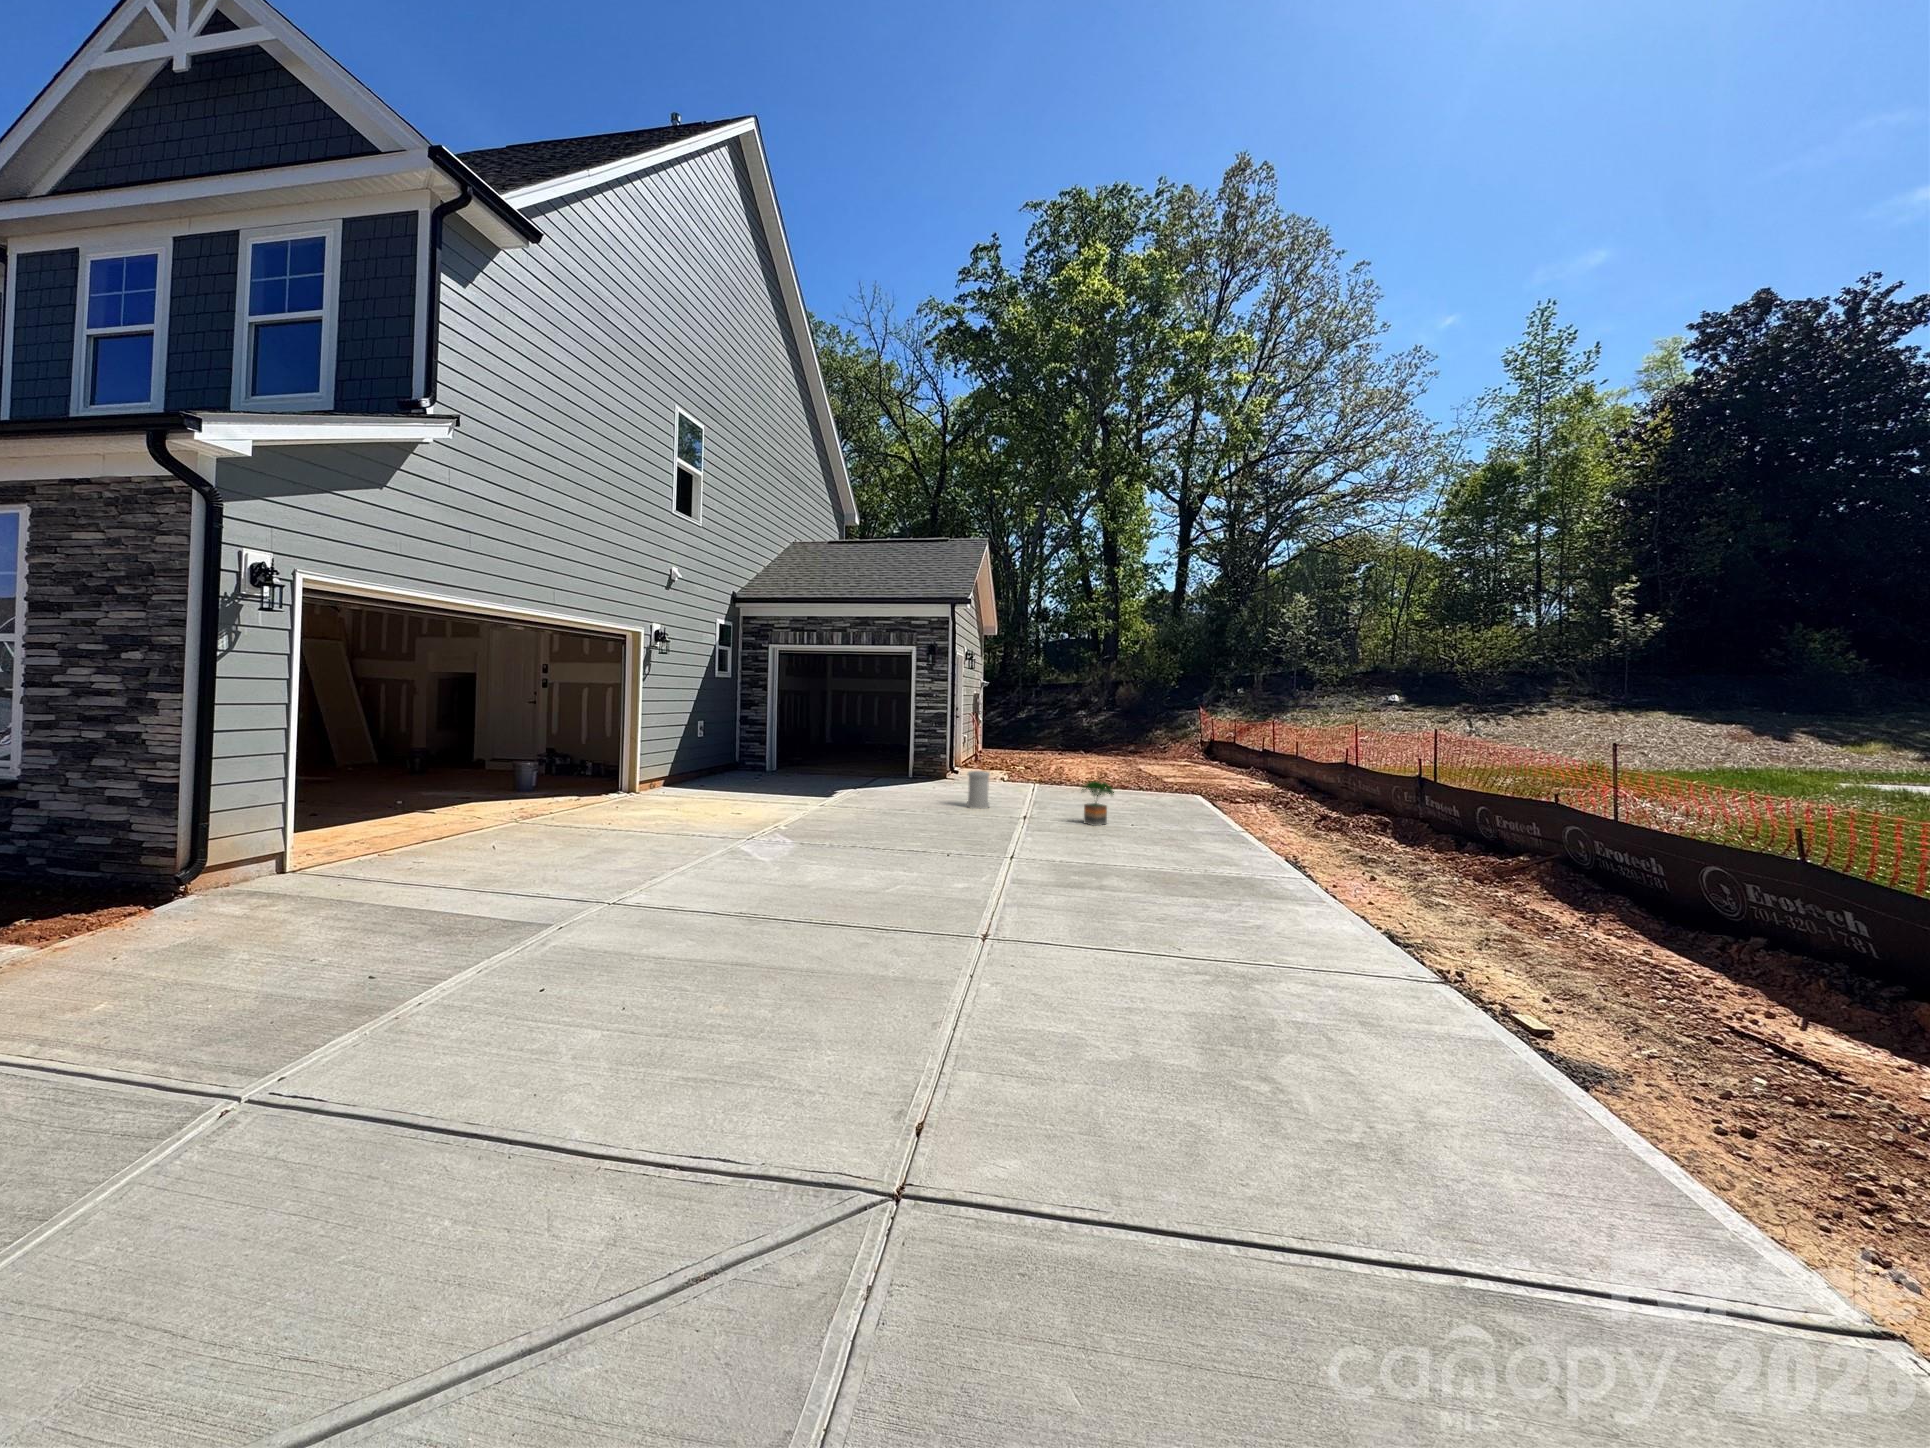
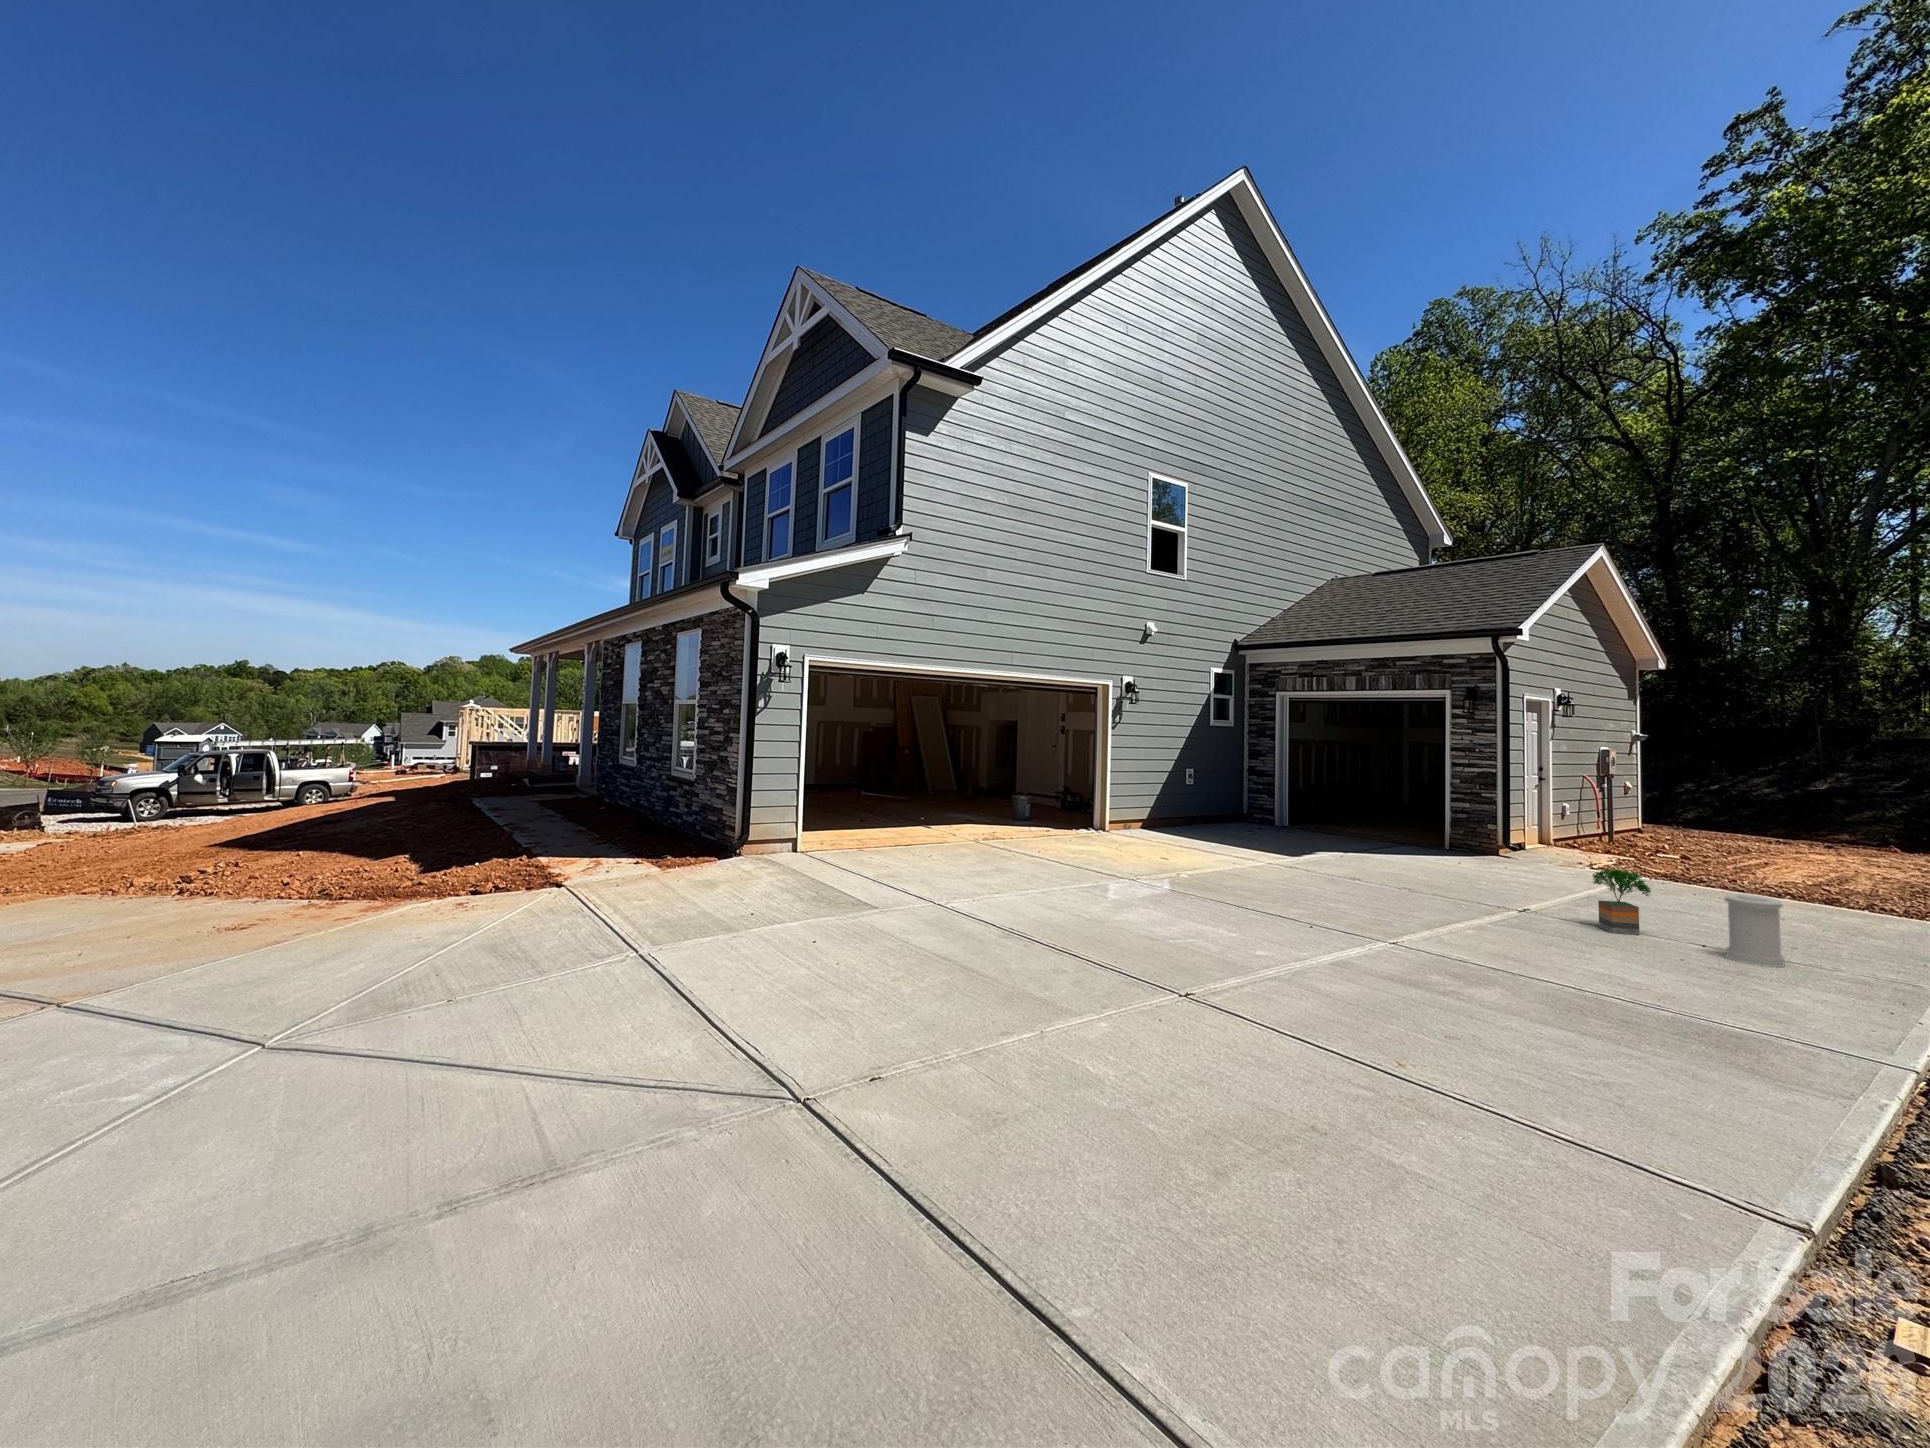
trash can: present [967,771,990,809] -> present [1724,894,1785,967]

